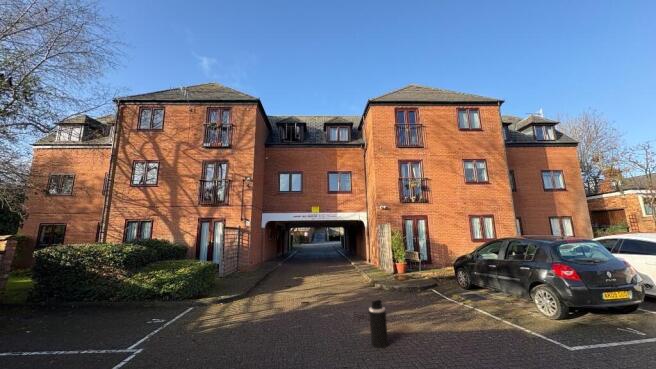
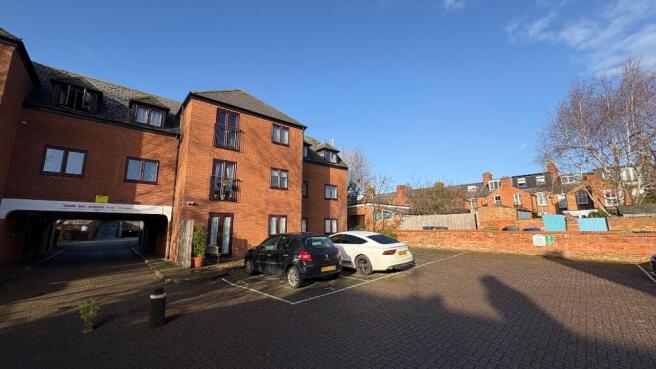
potted plant: none [309,302,326,338] -> present [80,299,99,333]

